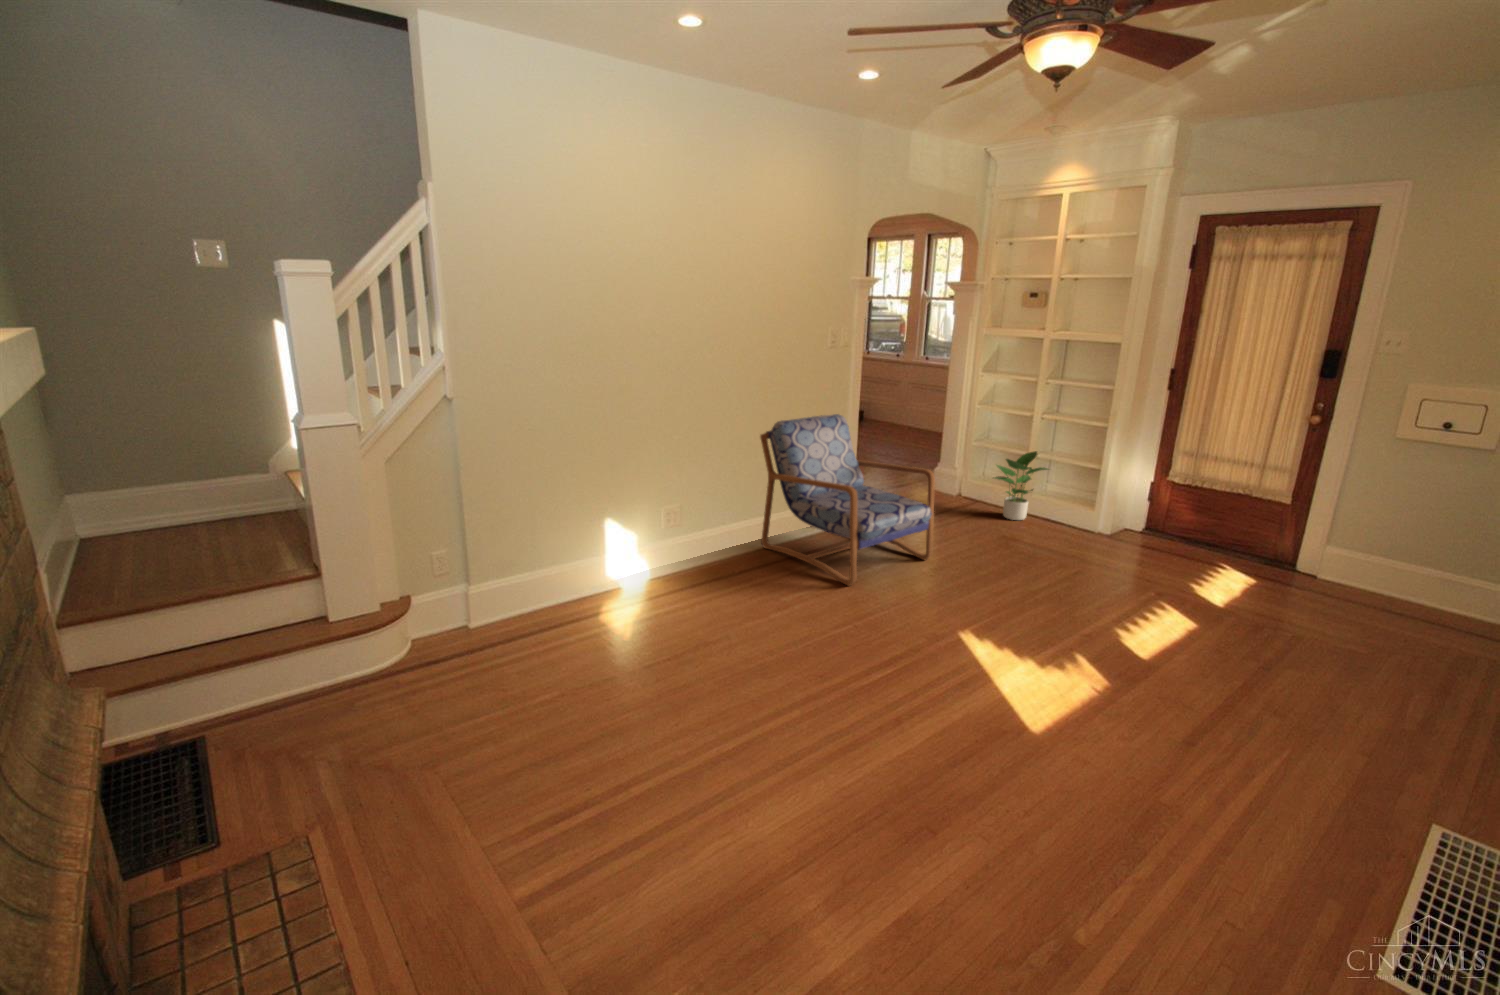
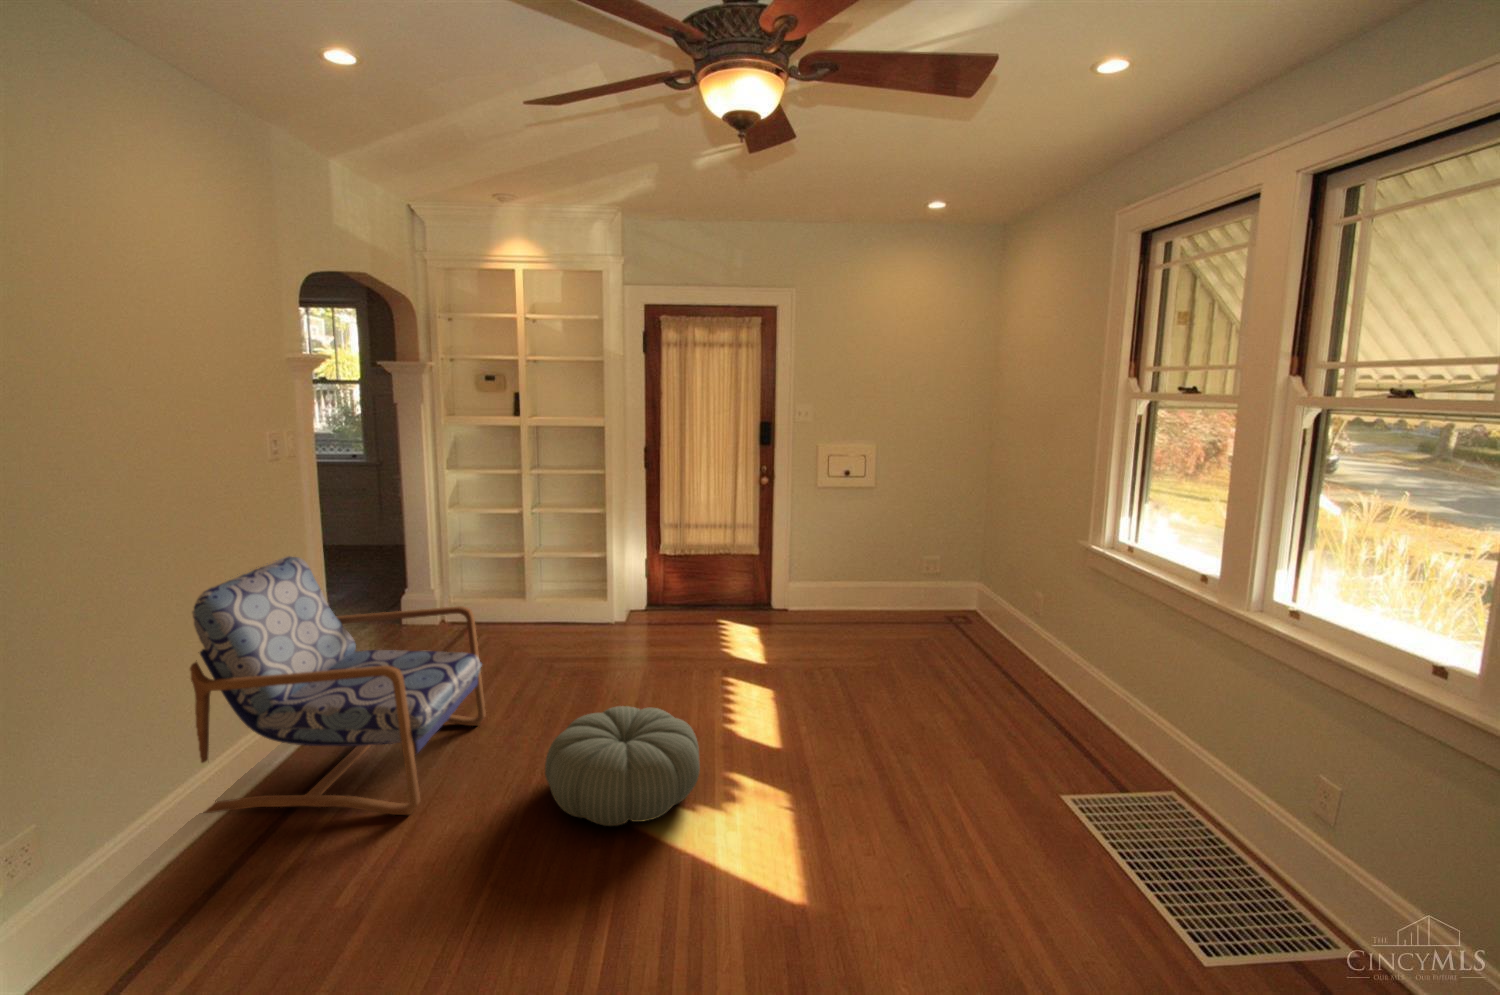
potted plant: present [995,451,1048,520] -> none [490,549,556,634]
pouf: none [924,565,1053,649] -> present [545,706,700,826]

